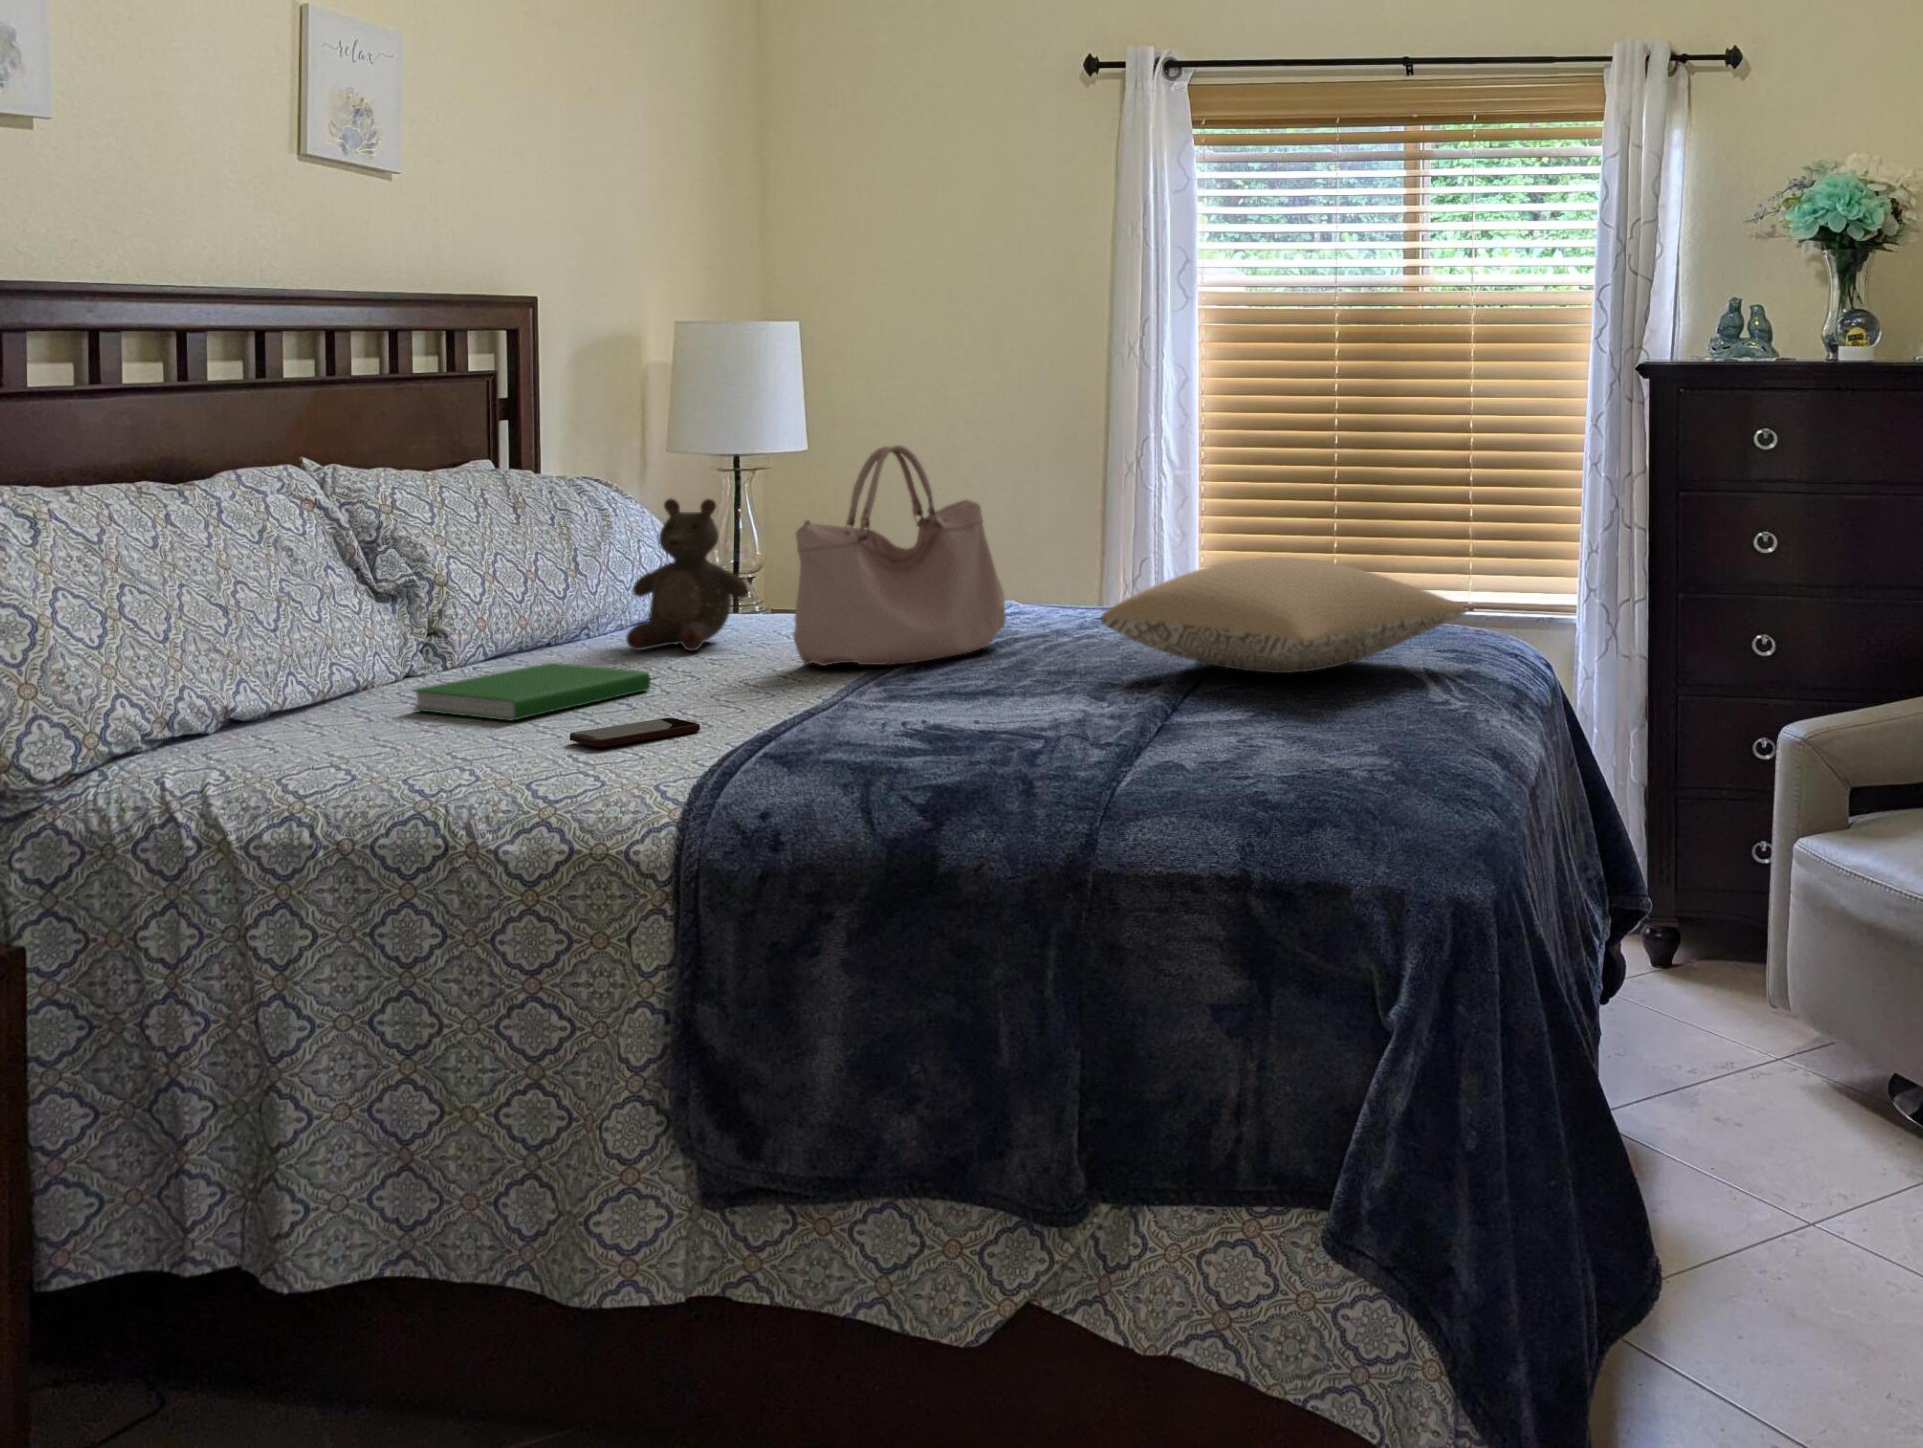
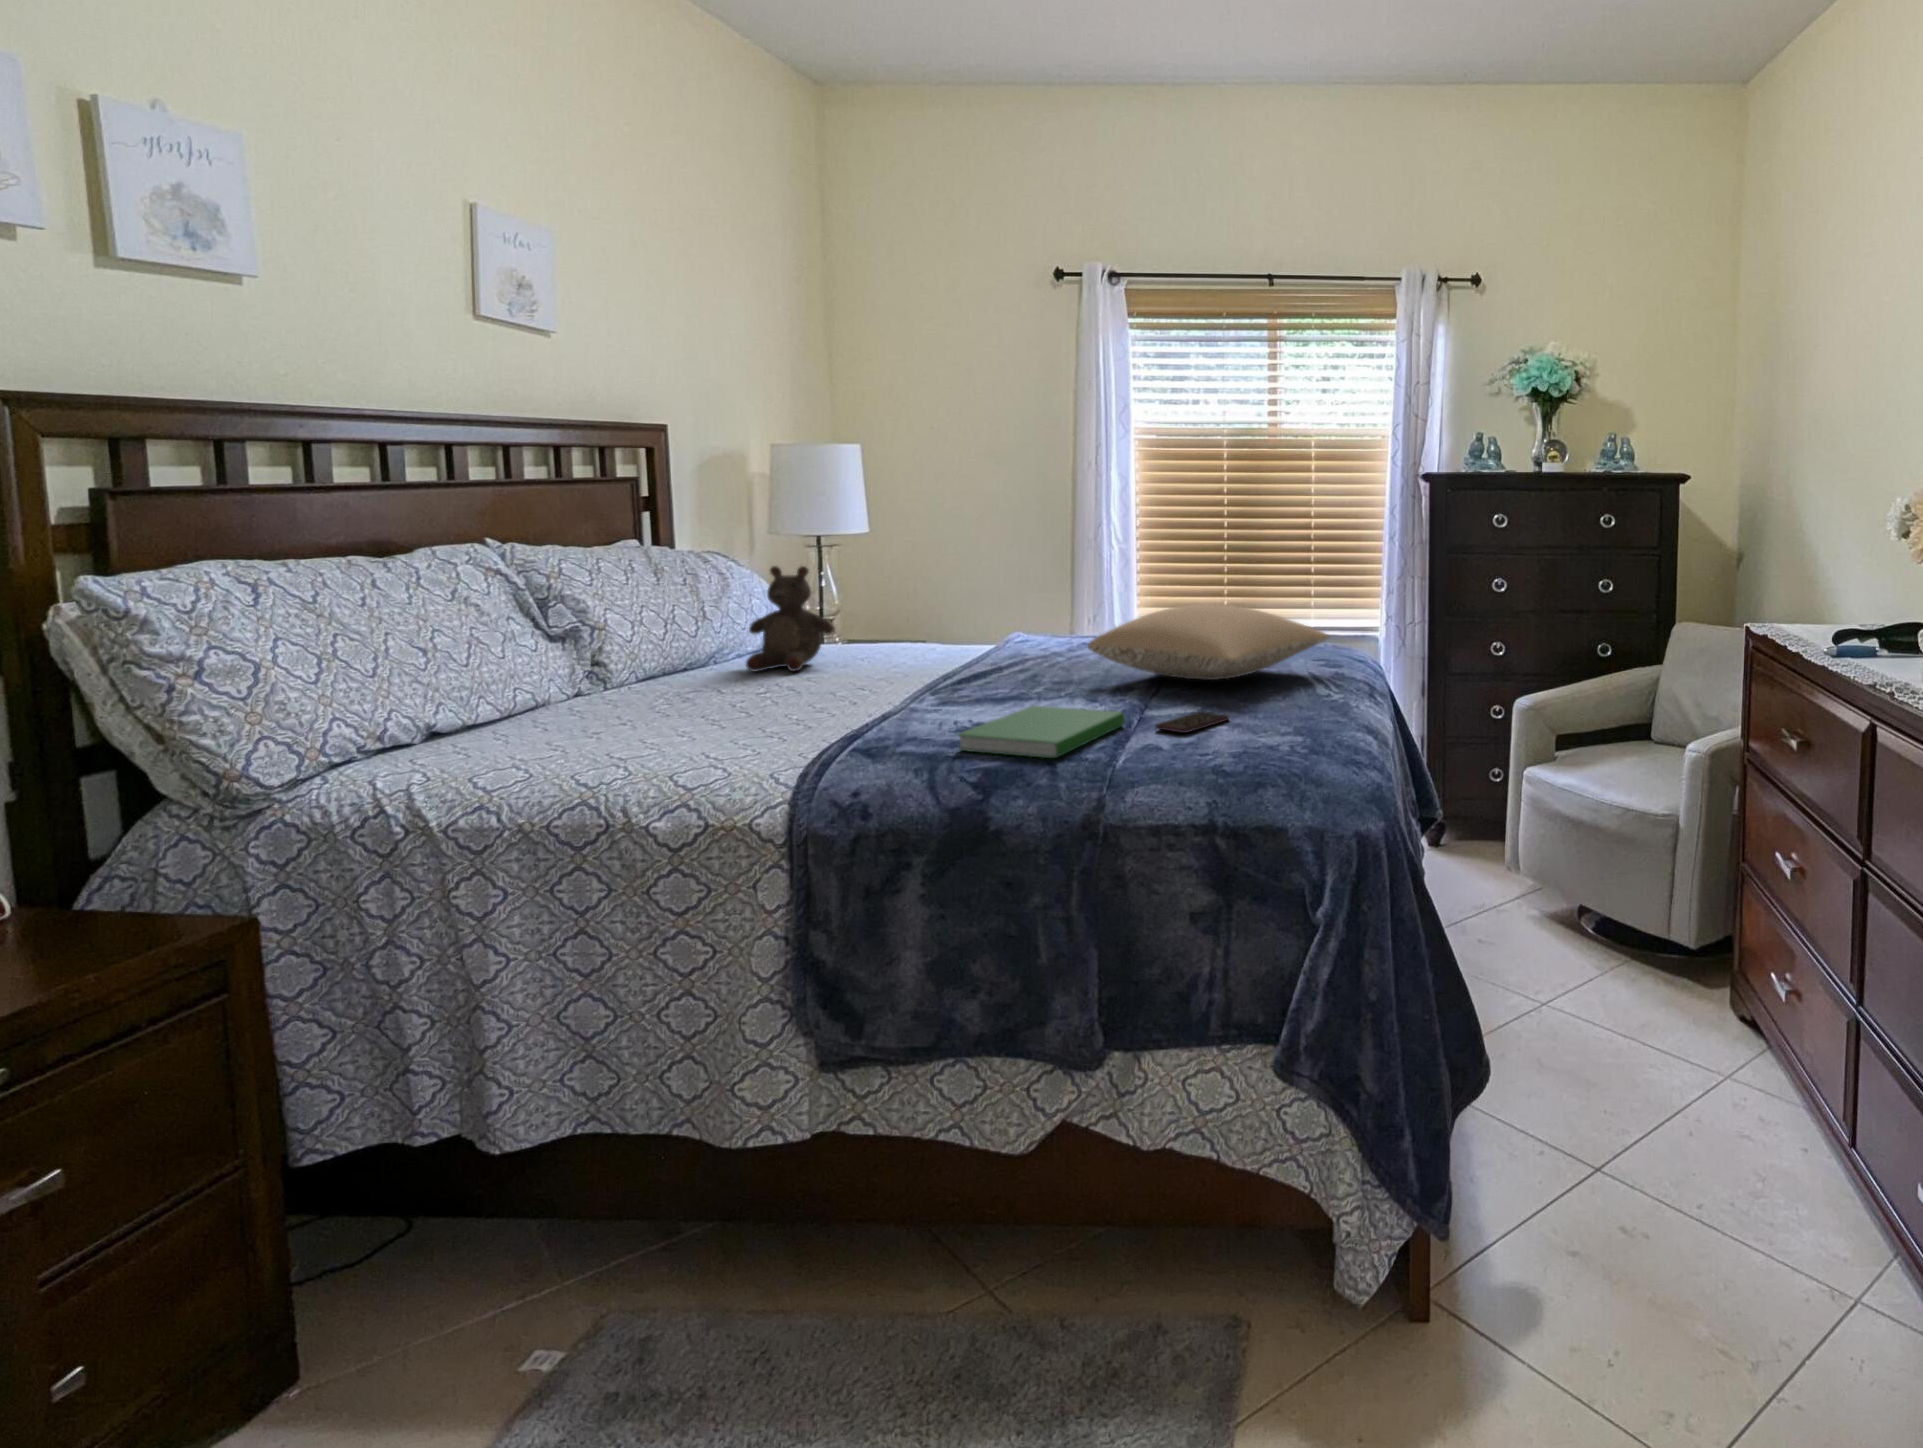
handbag: present [793,445,1006,666] -> none [868,529,1019,681]
hardcover book: present [412,663,651,720] -> present [958,706,1125,758]
smartphone: present [570,718,700,747] -> present [1155,711,1229,733]

